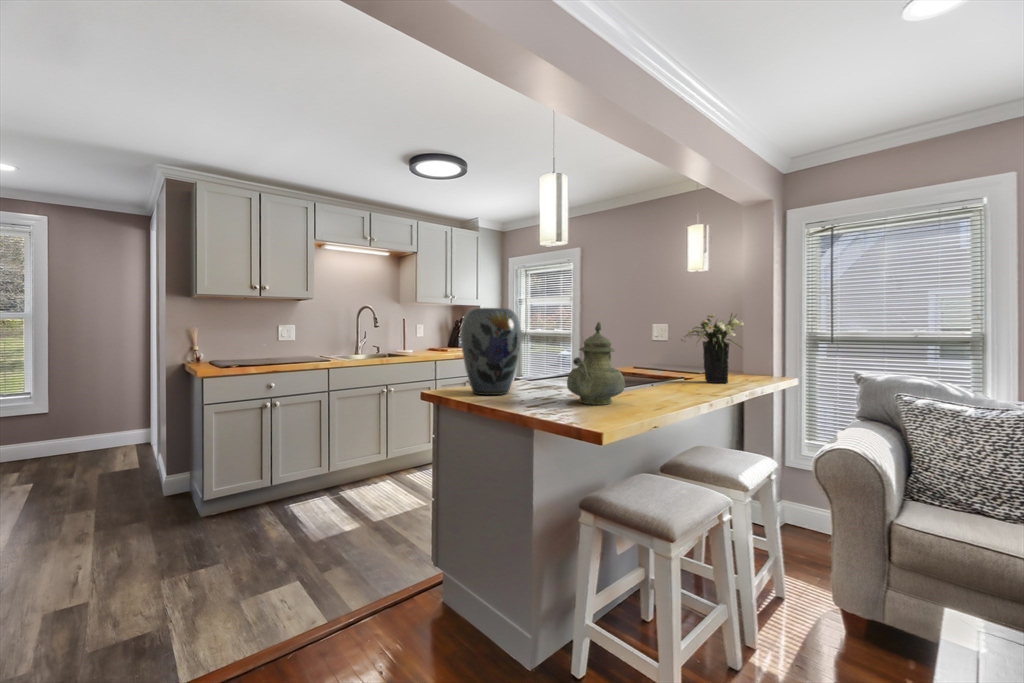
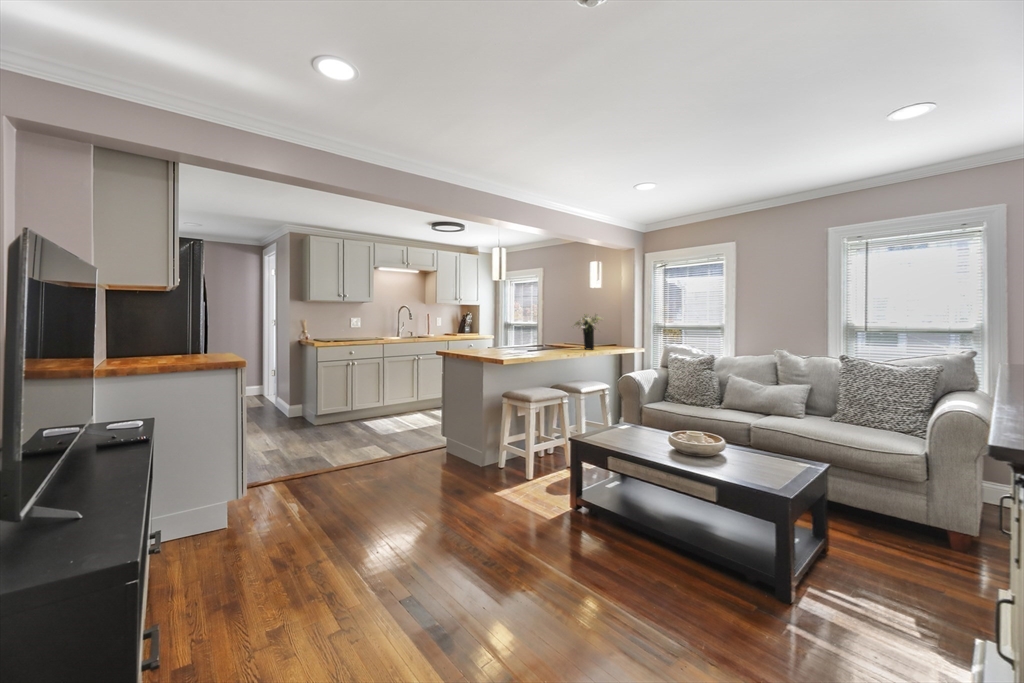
vase: present [461,308,521,395] -> none [455,312,483,352]
teapot: present [567,322,625,405] -> none [499,319,524,354]

